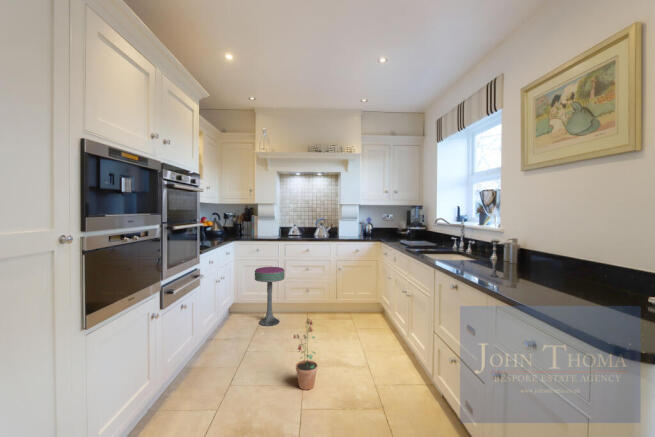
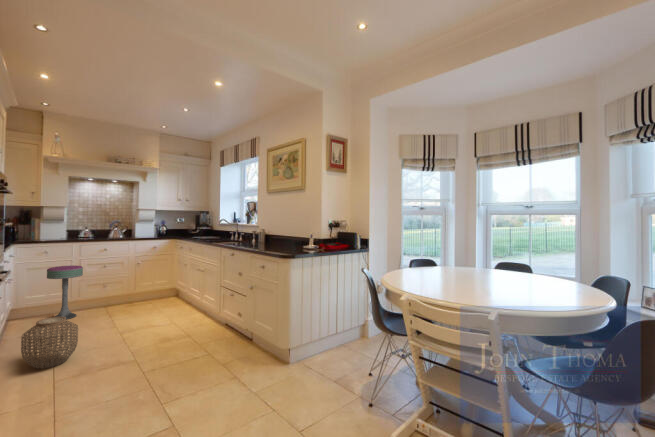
potted plant: present [294,319,318,390] -> none [113,292,137,342]
woven basket: none [194,342,249,409] -> present [21,317,78,368]

